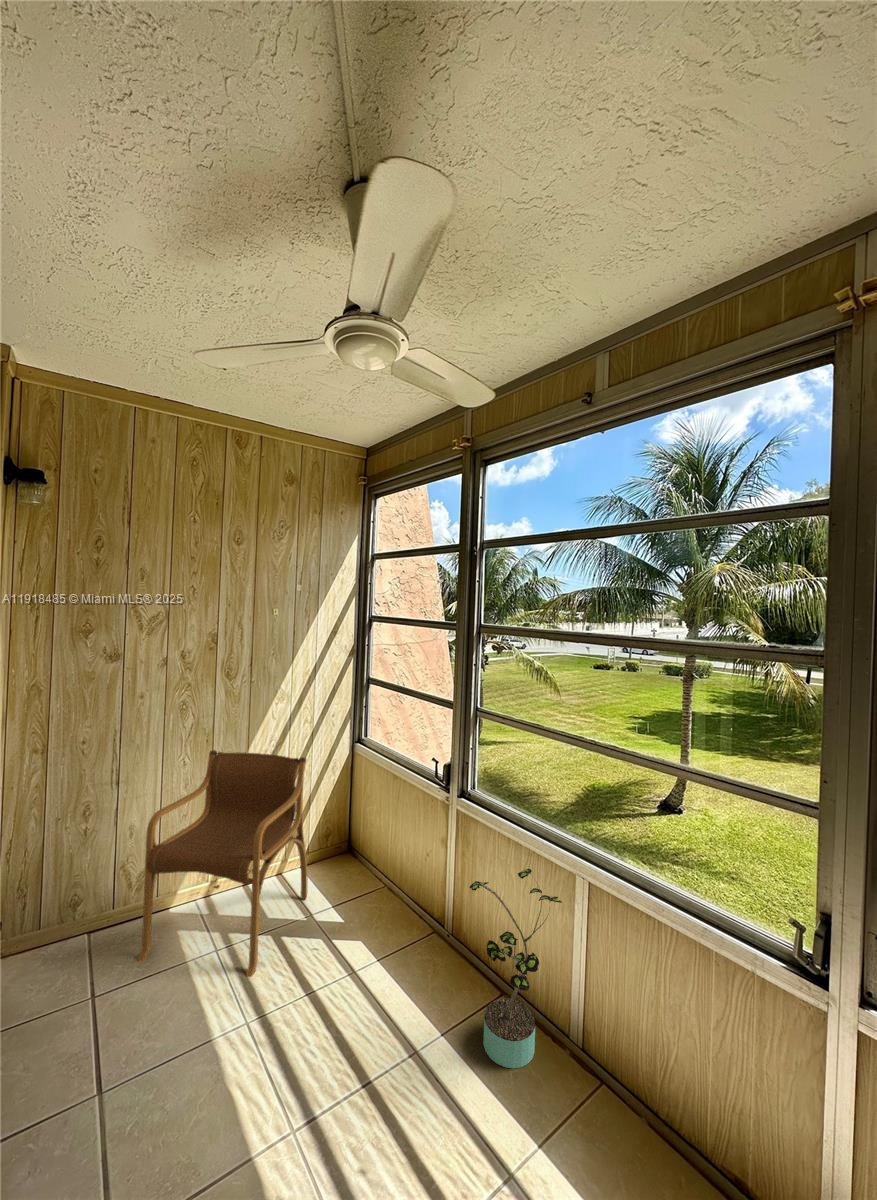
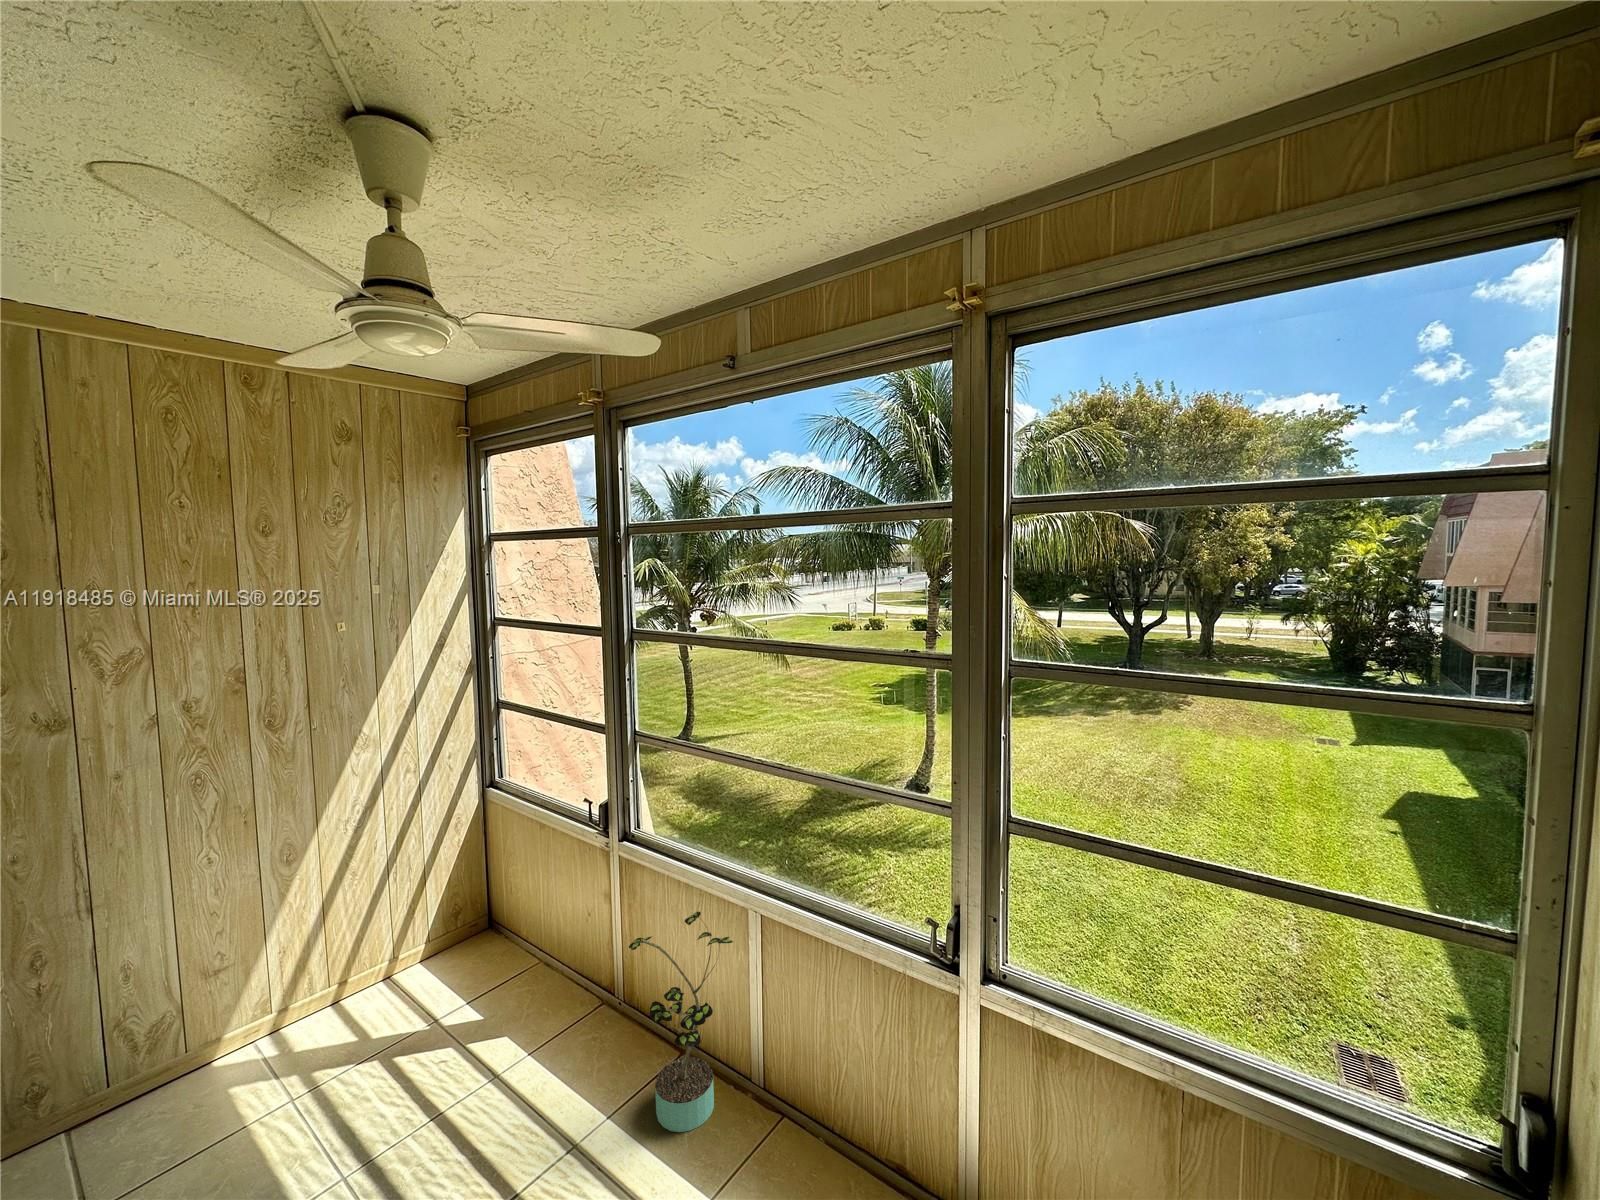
armchair: present [137,750,308,977] -> none [156,823,429,1146]

